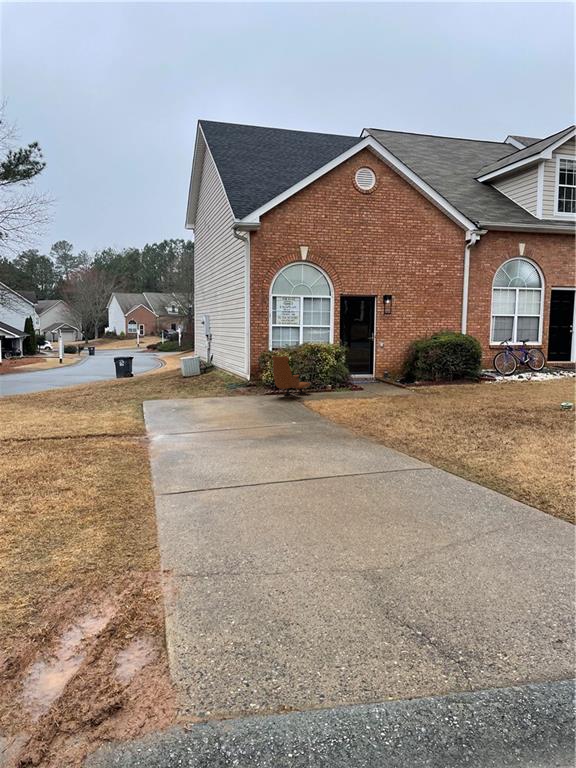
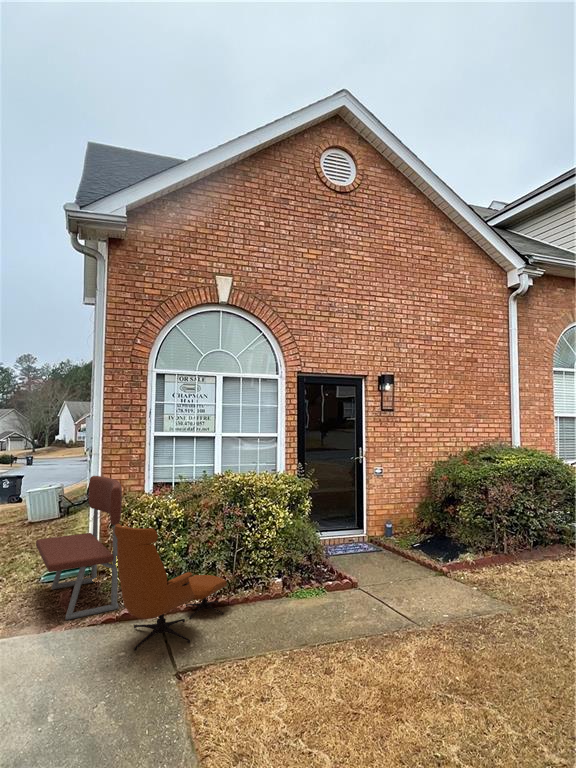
bench: none [227,344,267,396] -> present [36,476,122,620]

